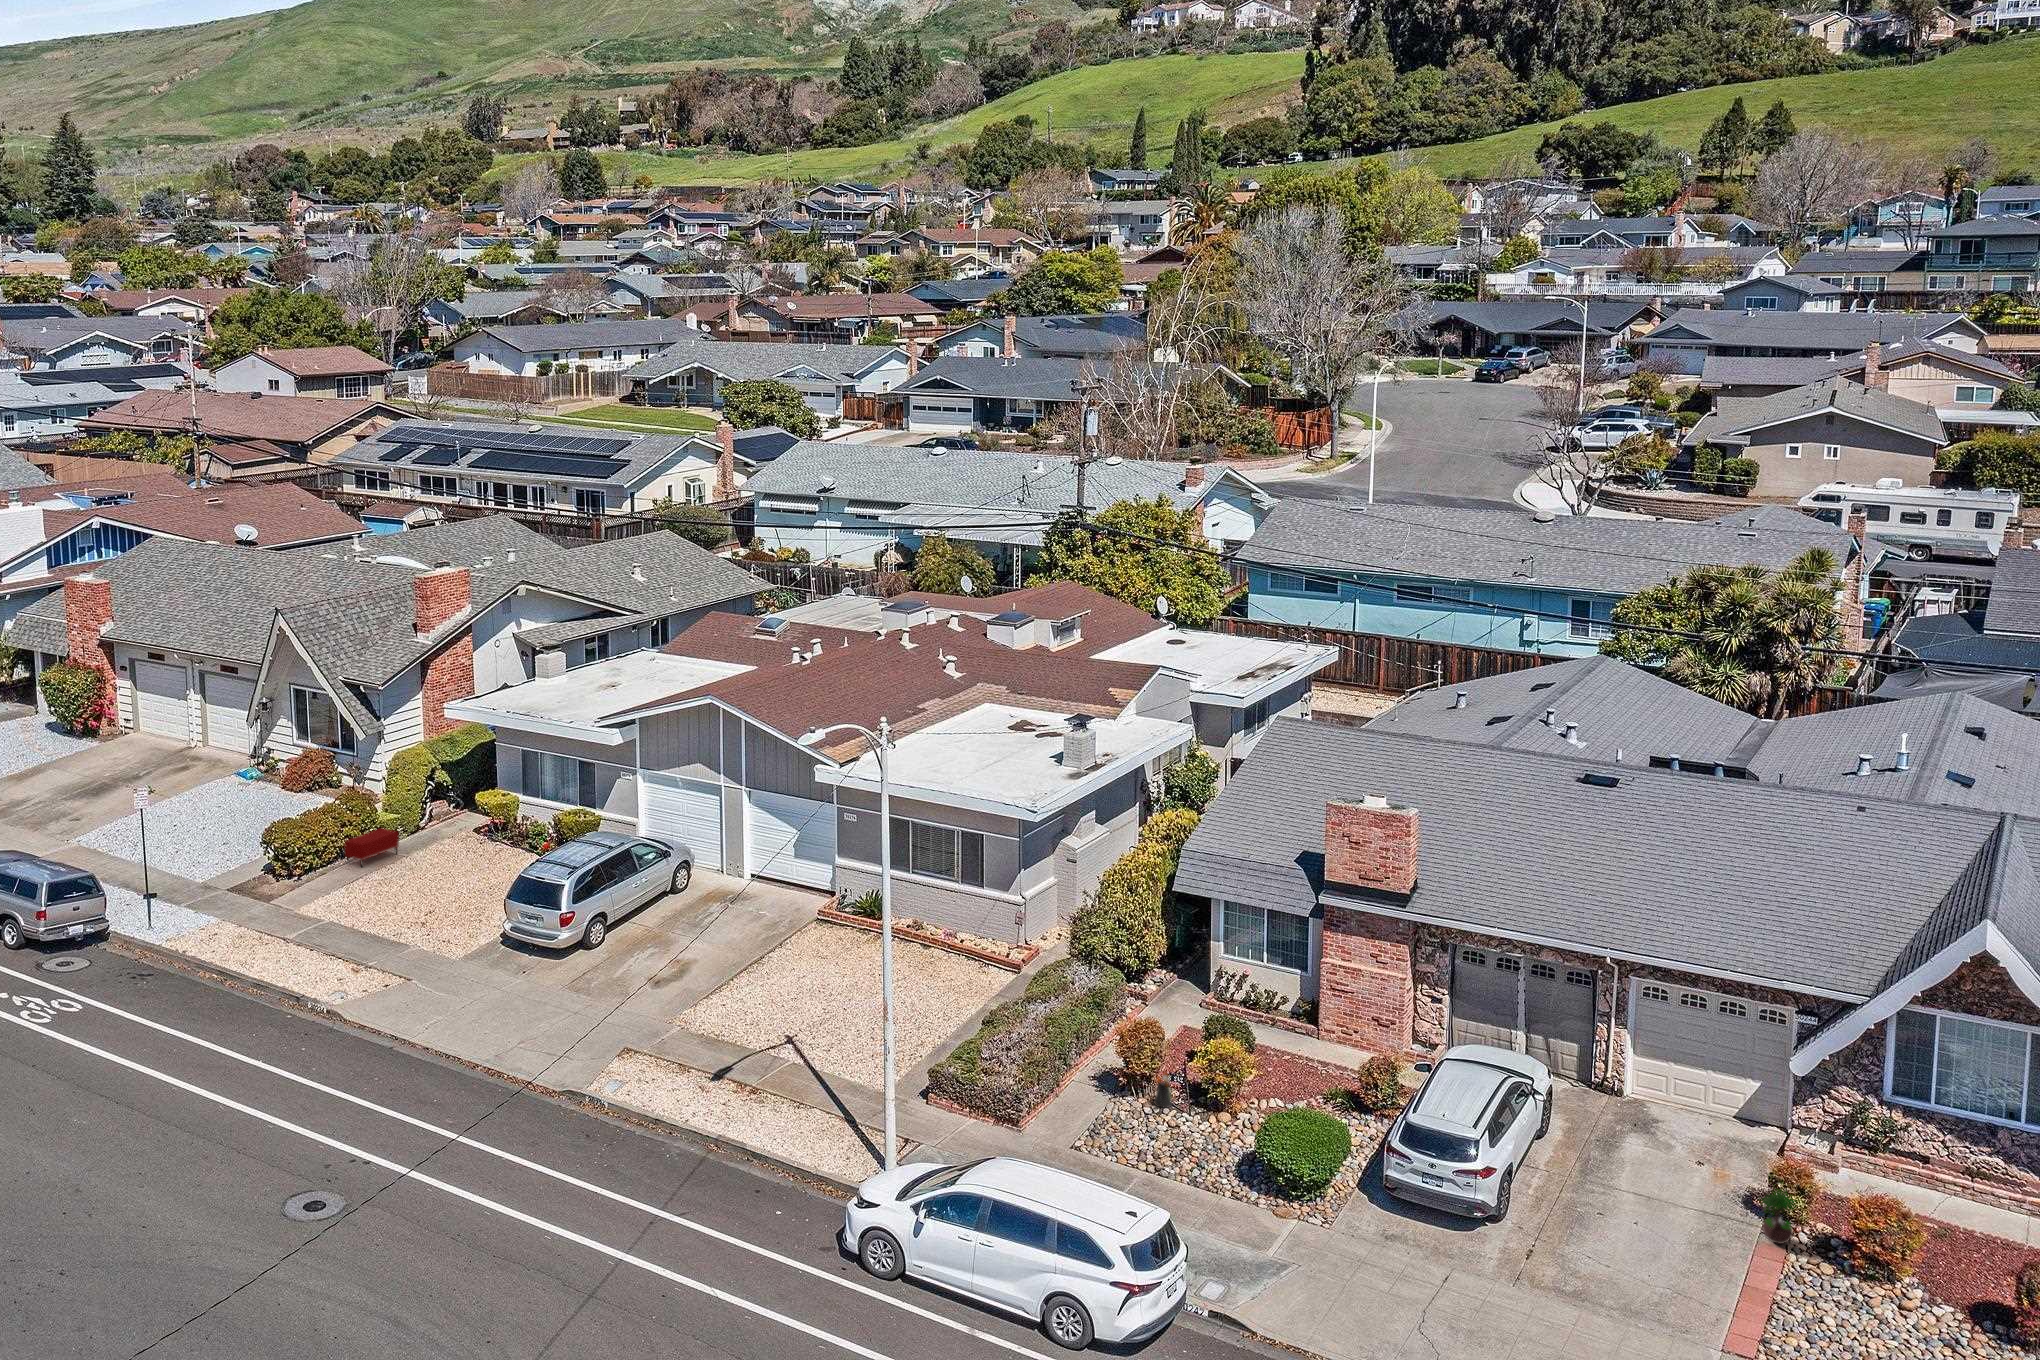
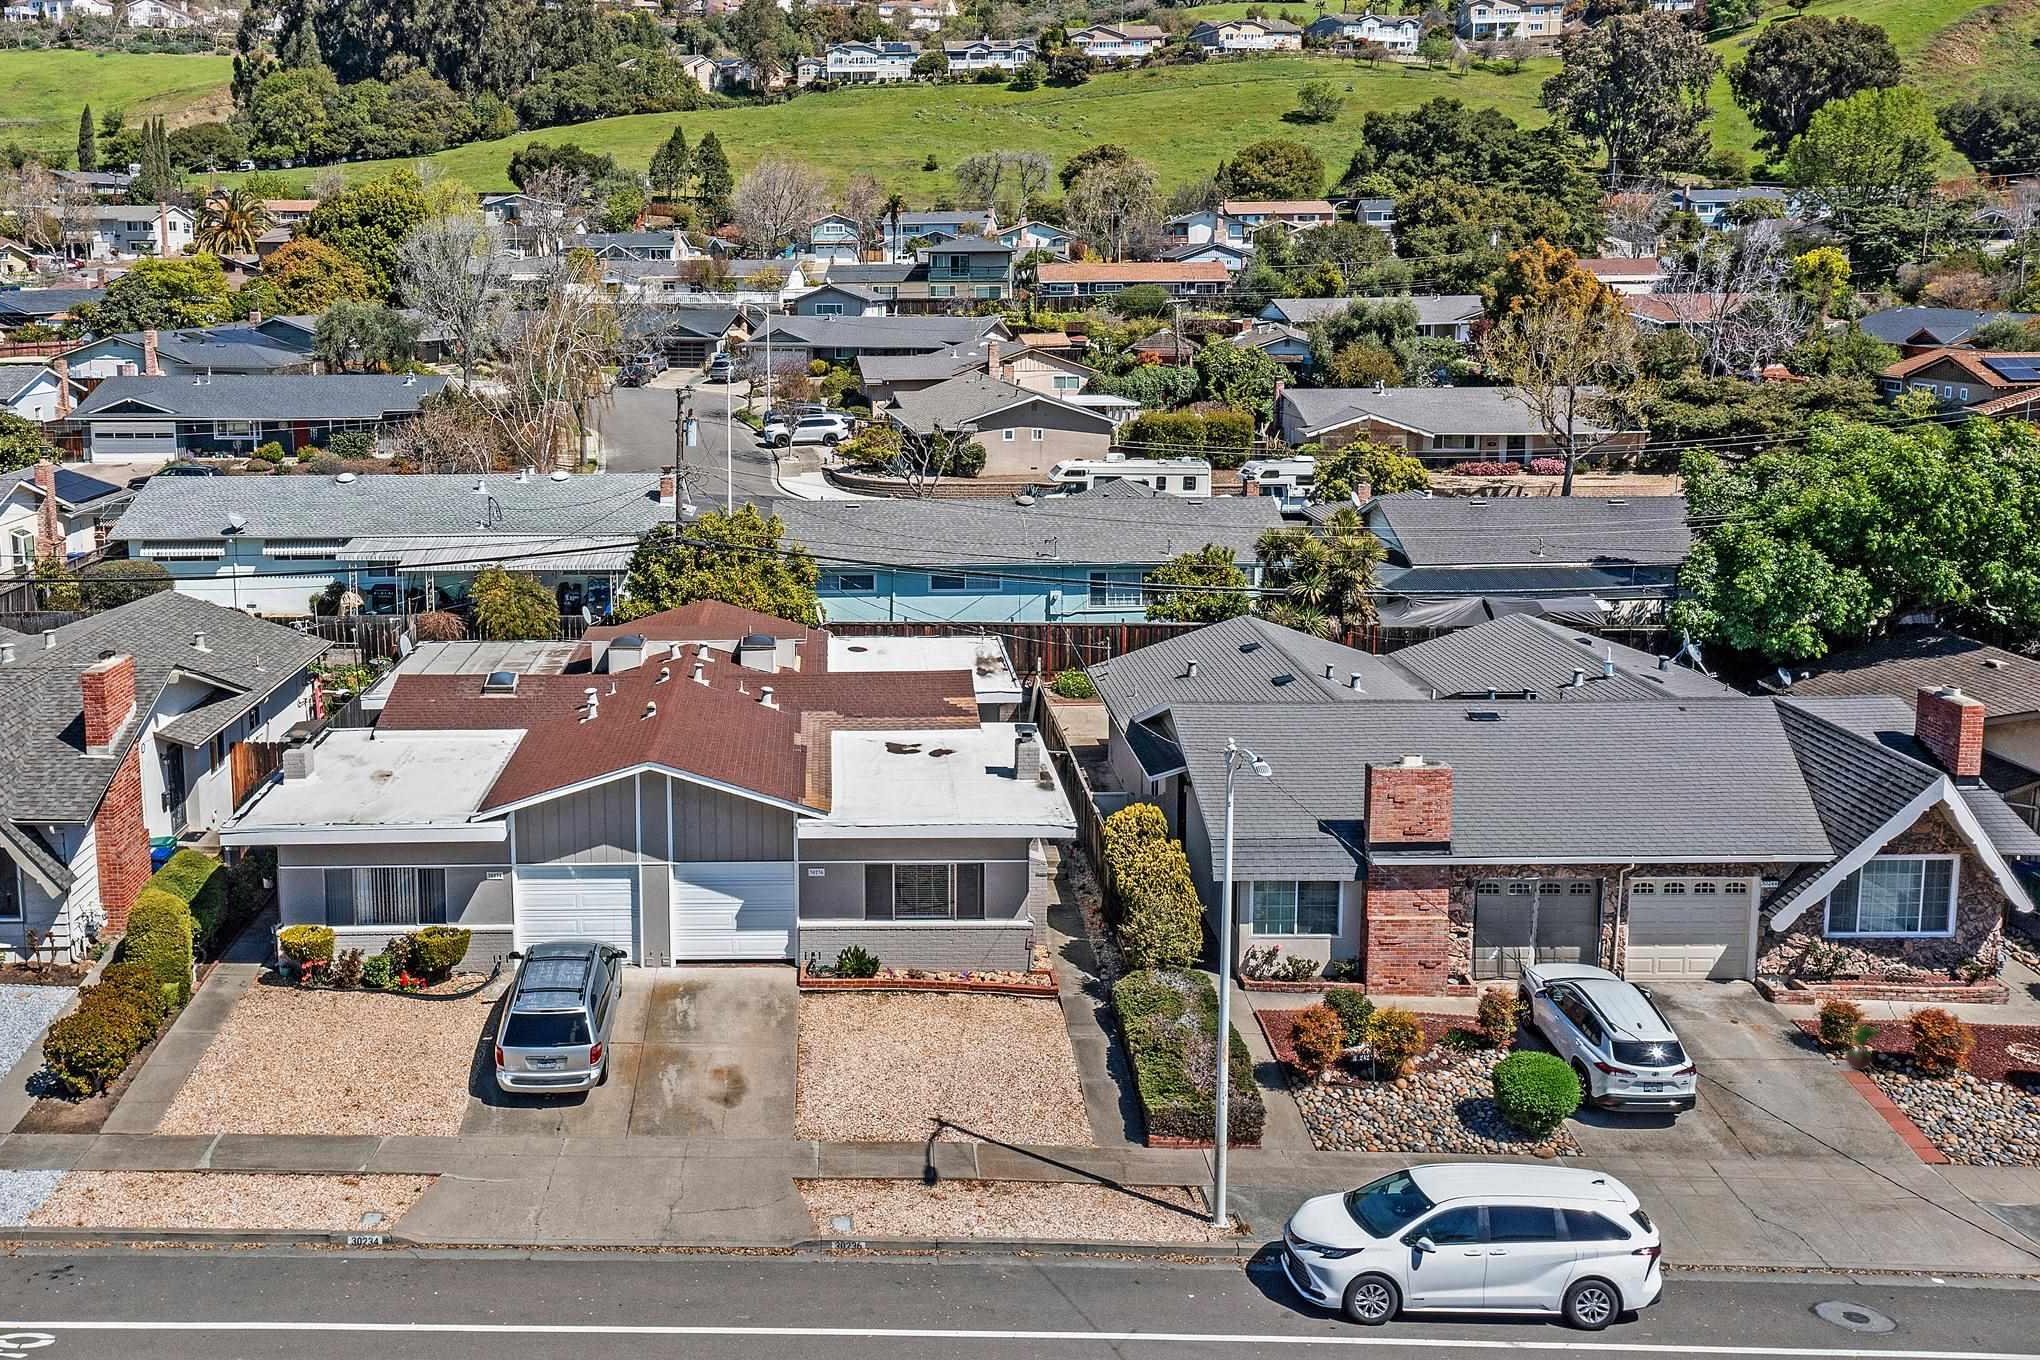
bench: present [345,828,399,866] -> none [145,1004,201,1060]
watering can: present [1154,1072,1172,1108] -> none [1330,1054,1350,1092]

